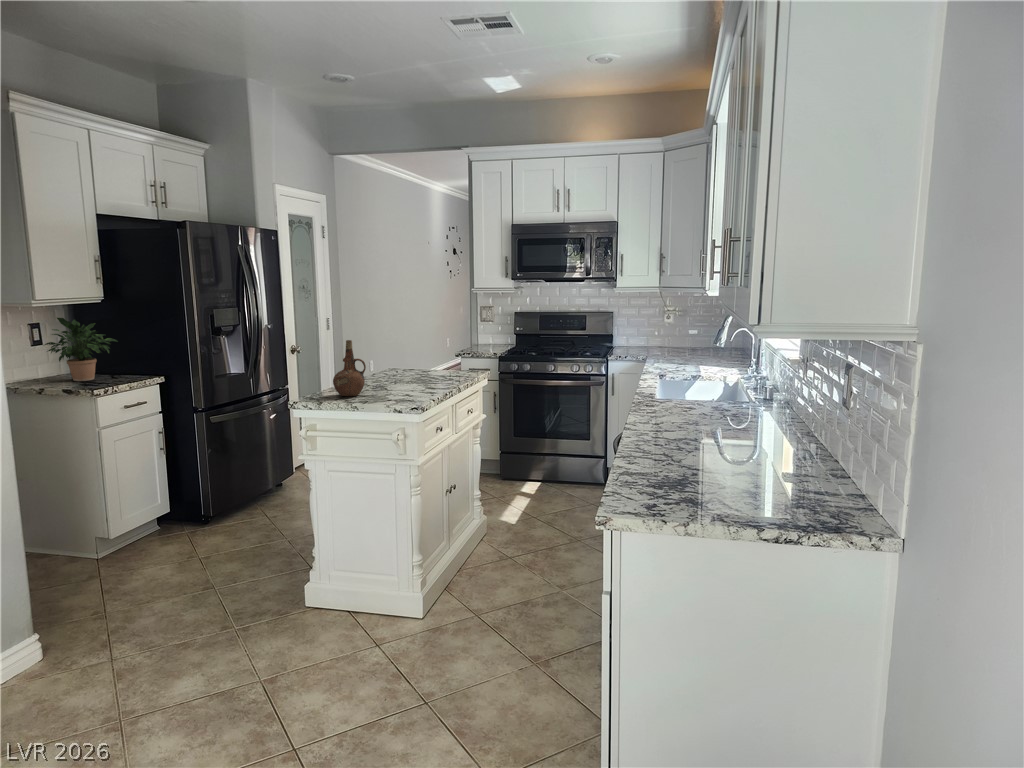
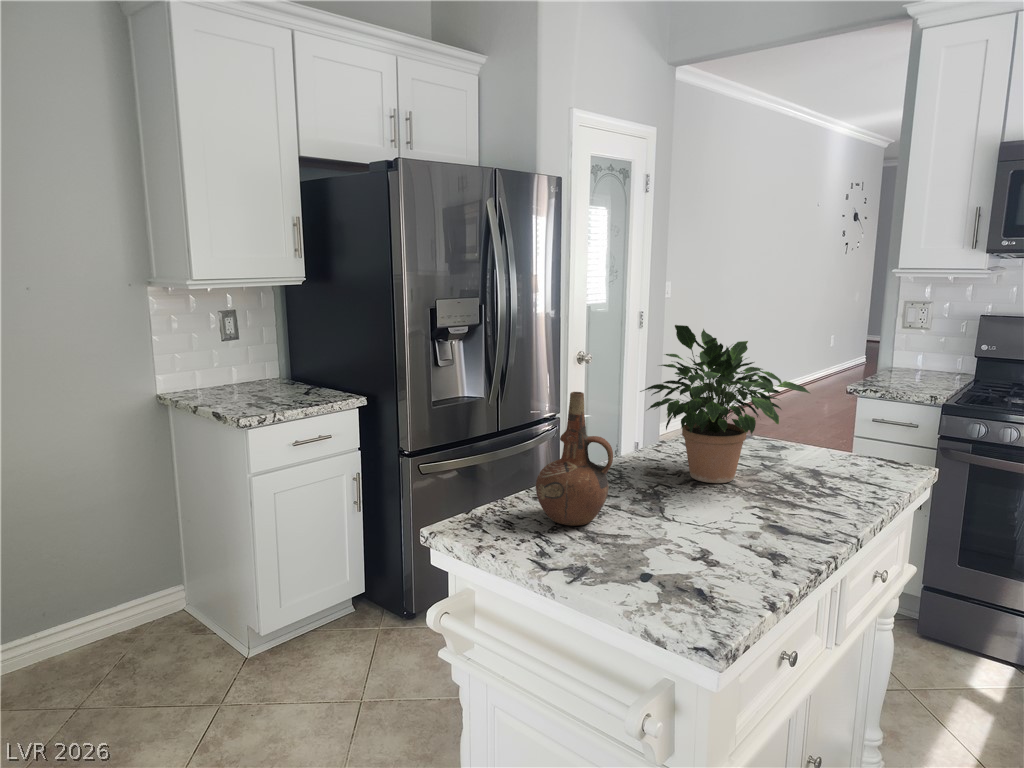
potted plant: present [45,318,118,381] -> present [640,325,810,483]

